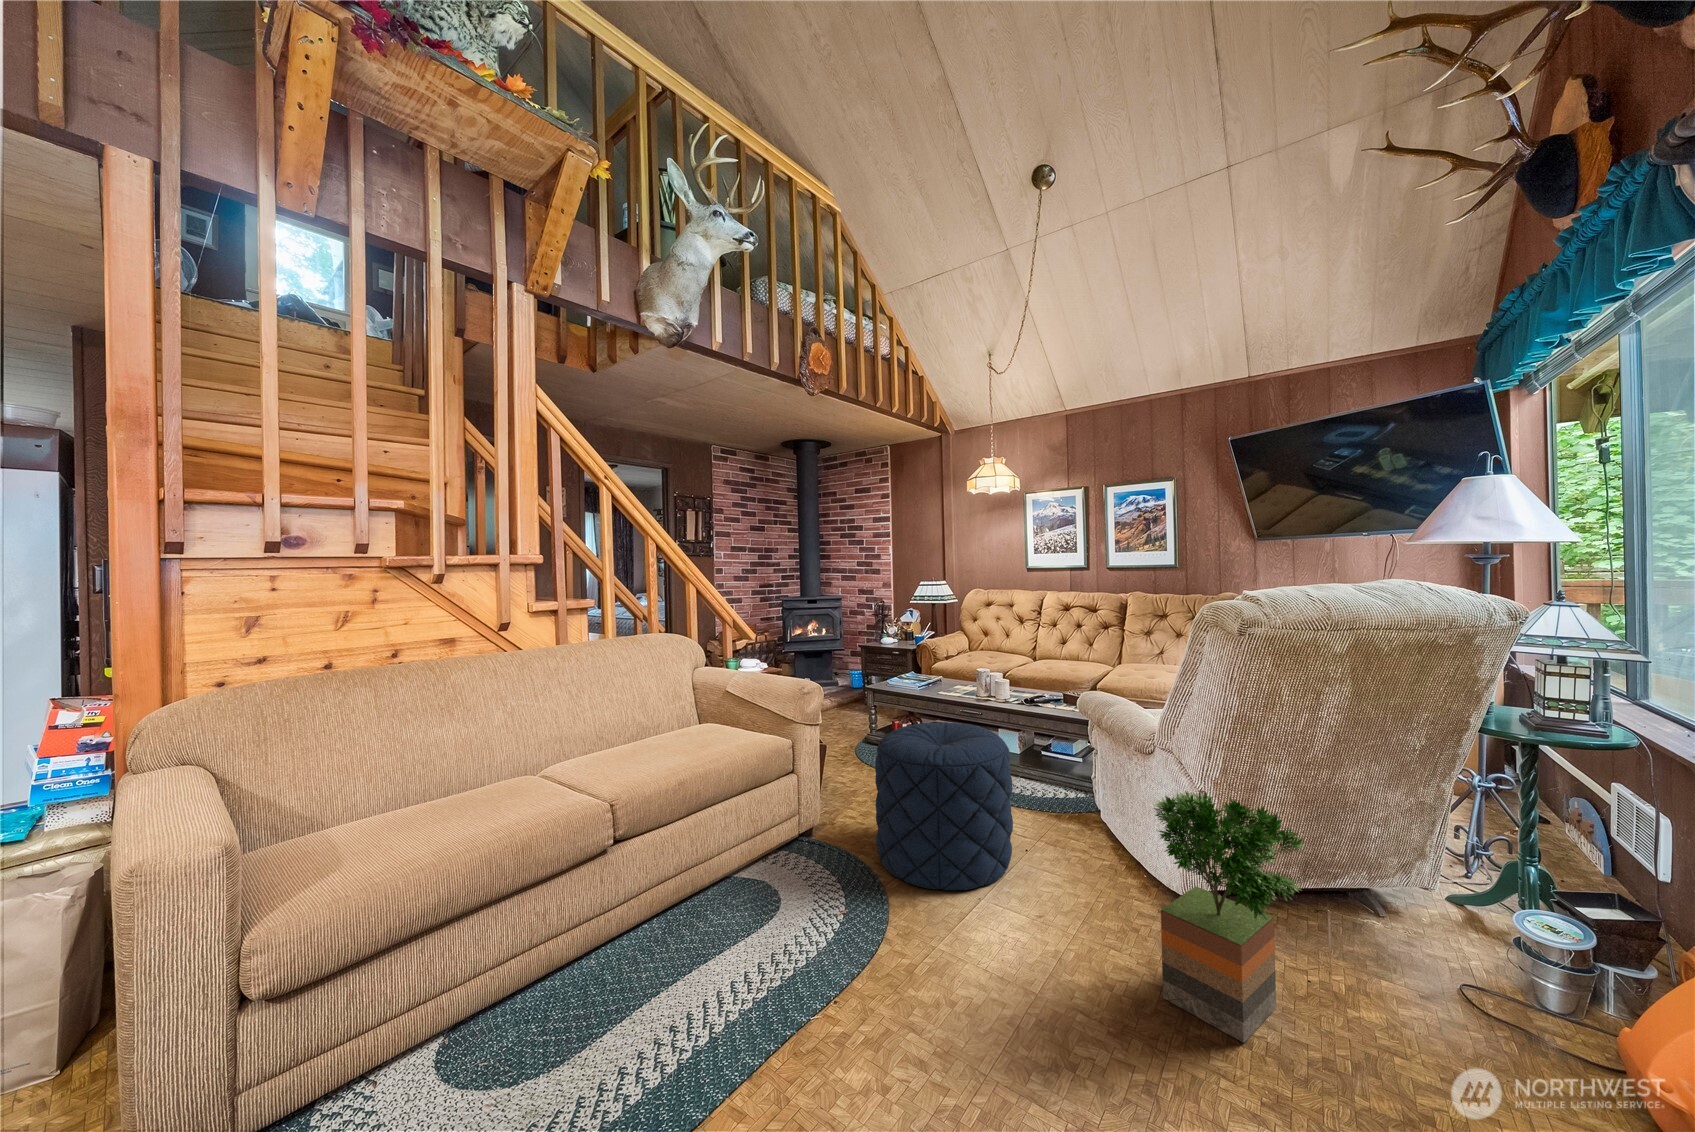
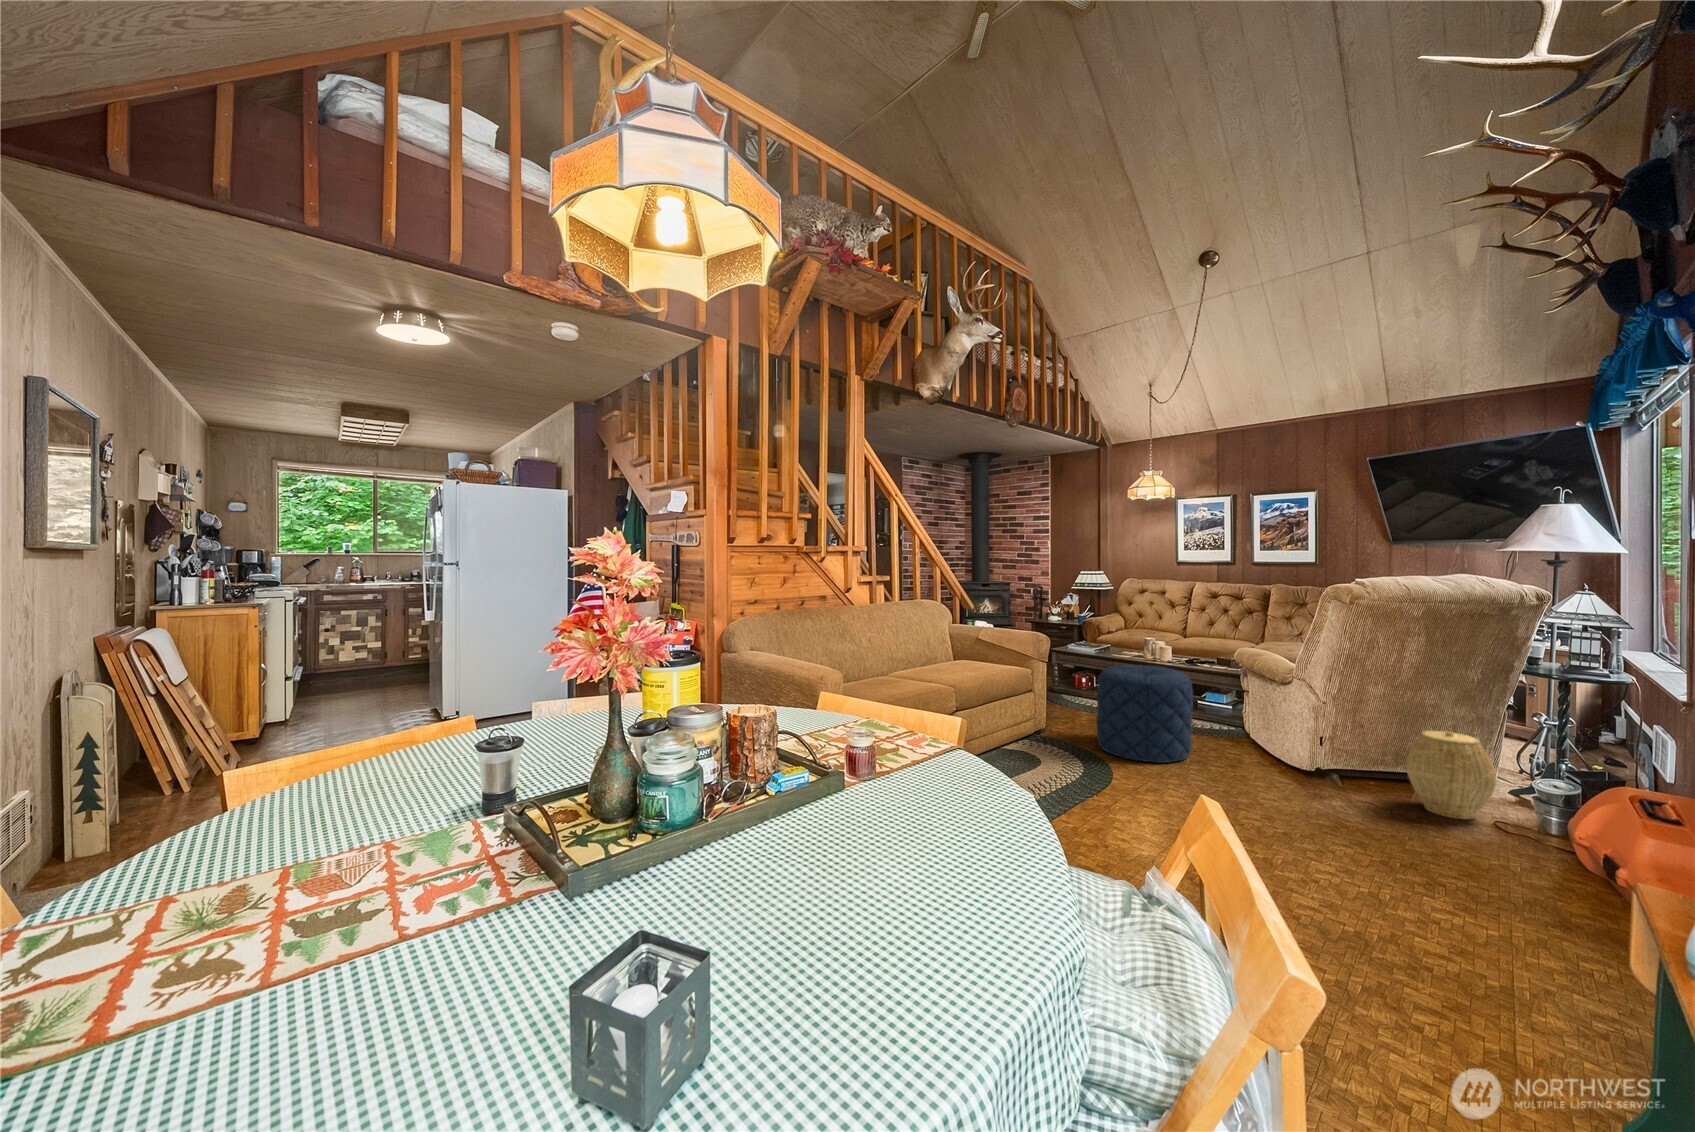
potted tree: present [1153,791,1304,1043] -> none [1293,694,1386,820]
woven basket: none [1333,841,1488,1013] -> present [1406,731,1496,819]

